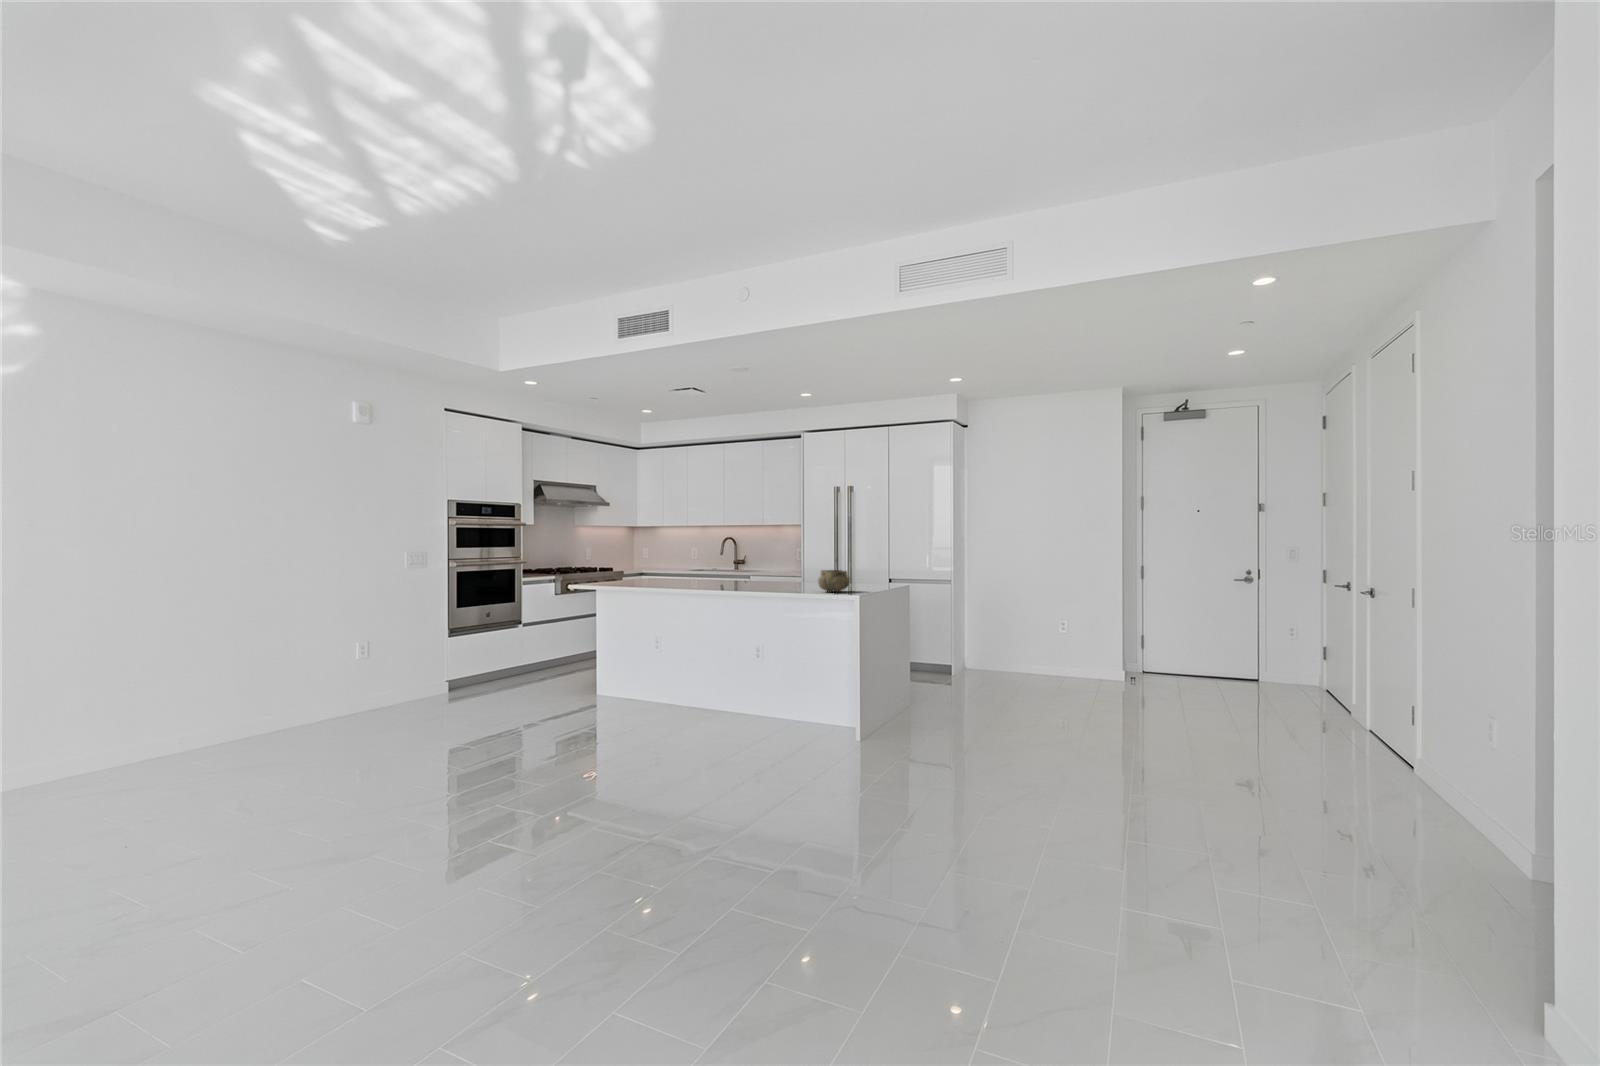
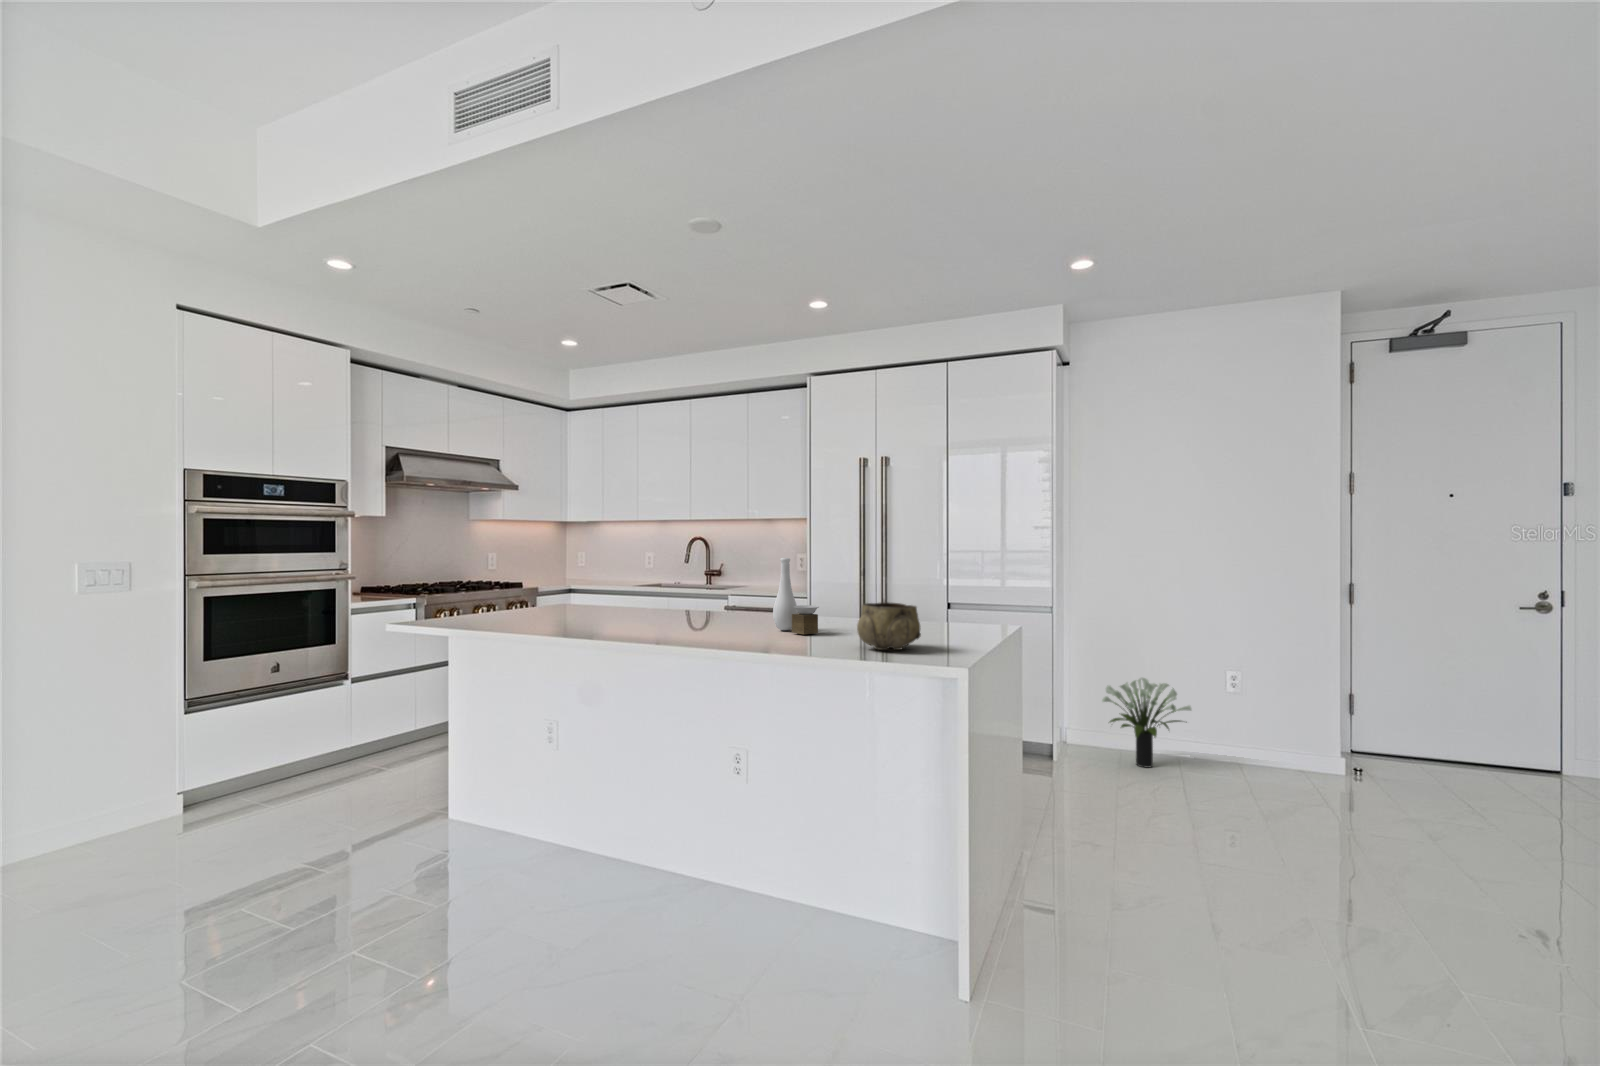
vase: none [778,548,802,588] -> present [773,558,819,634]
potted plant: none [982,623,1034,678] -> present [1102,678,1191,767]

